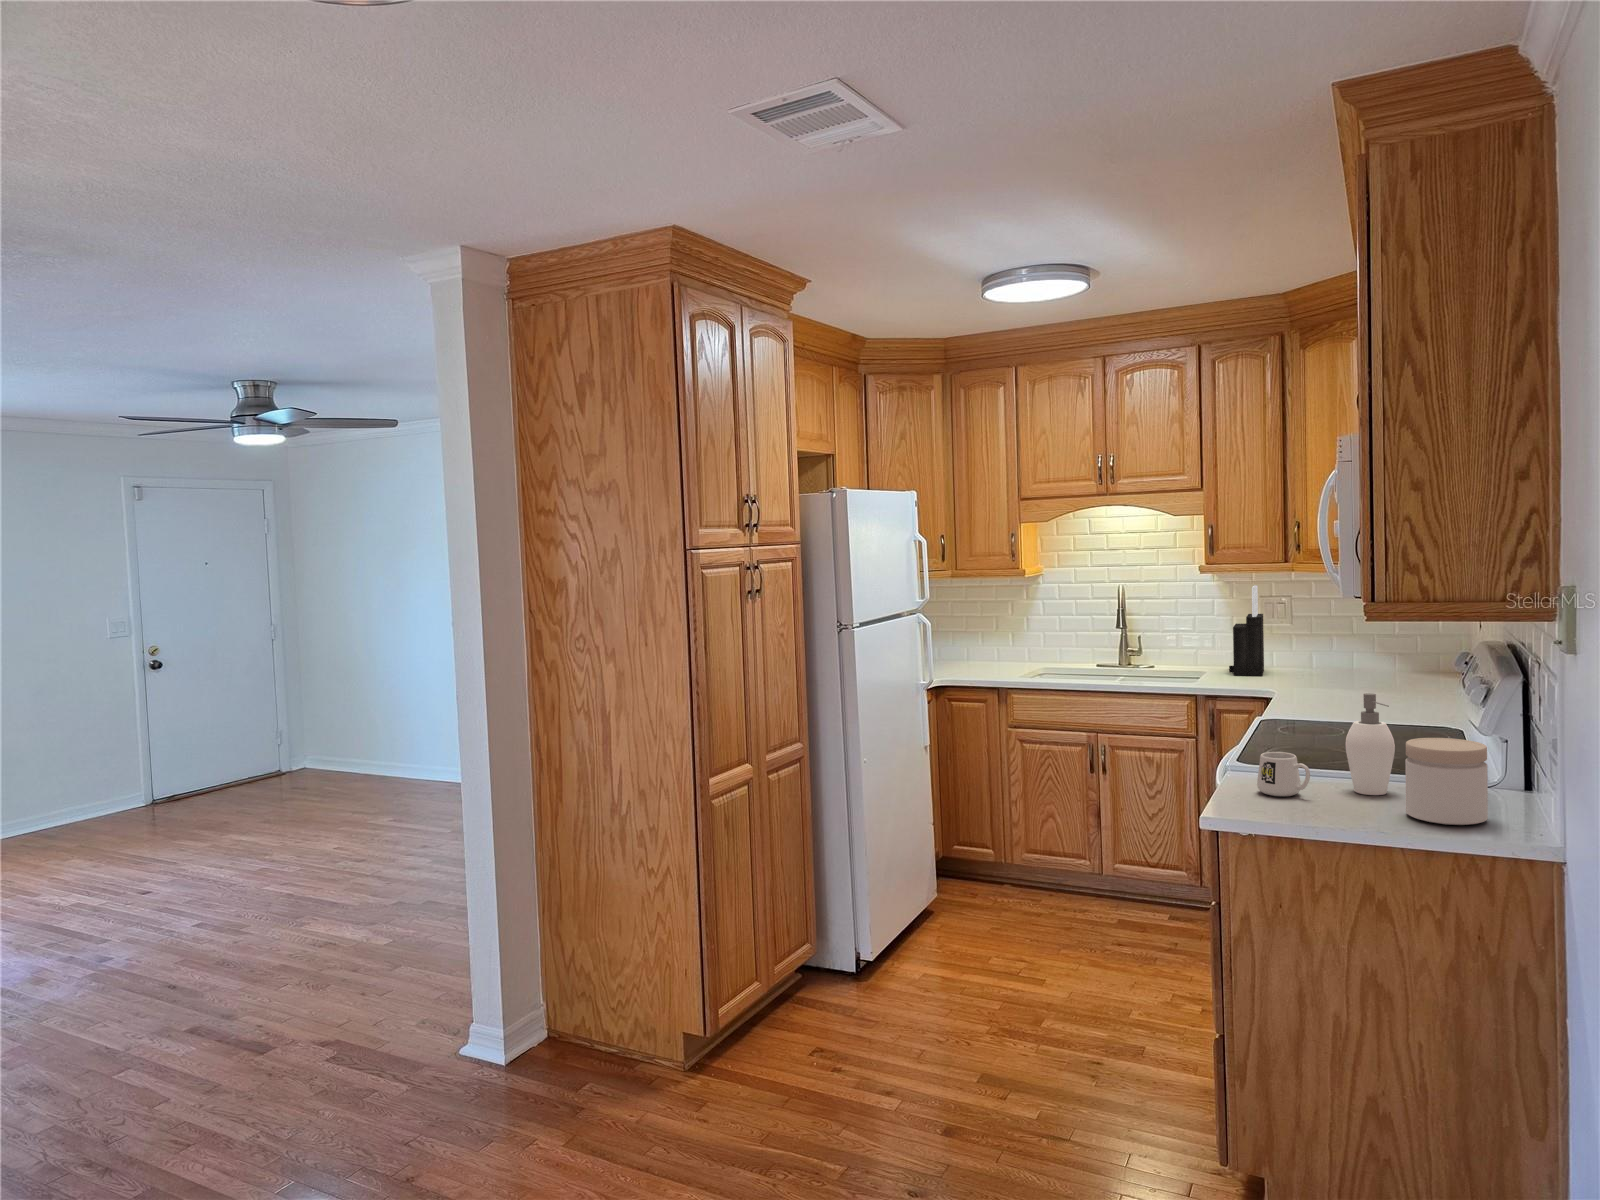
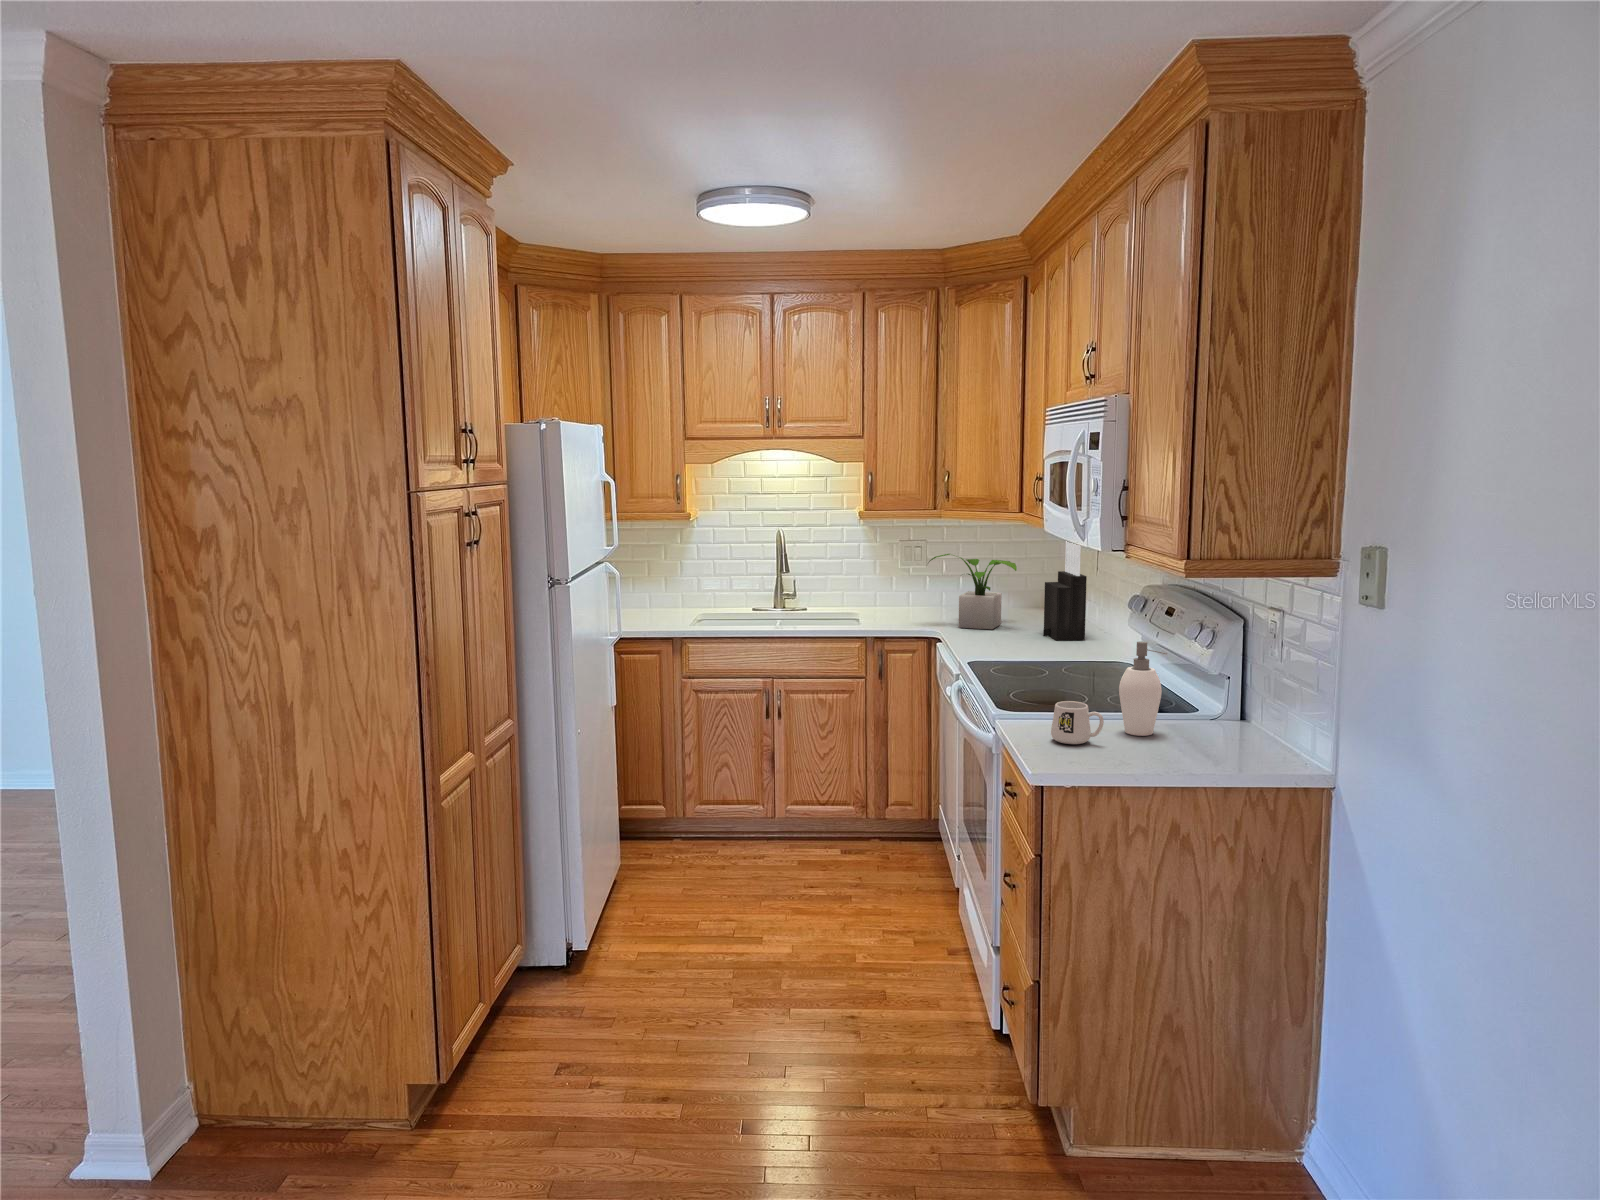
knife block: present [1229,585,1264,676] -> present [1043,541,1087,640]
potted plant: none [1266,609,1372,692] -> present [928,554,1017,630]
jar: present [1405,738,1488,825] -> none [1191,681,1263,761]

